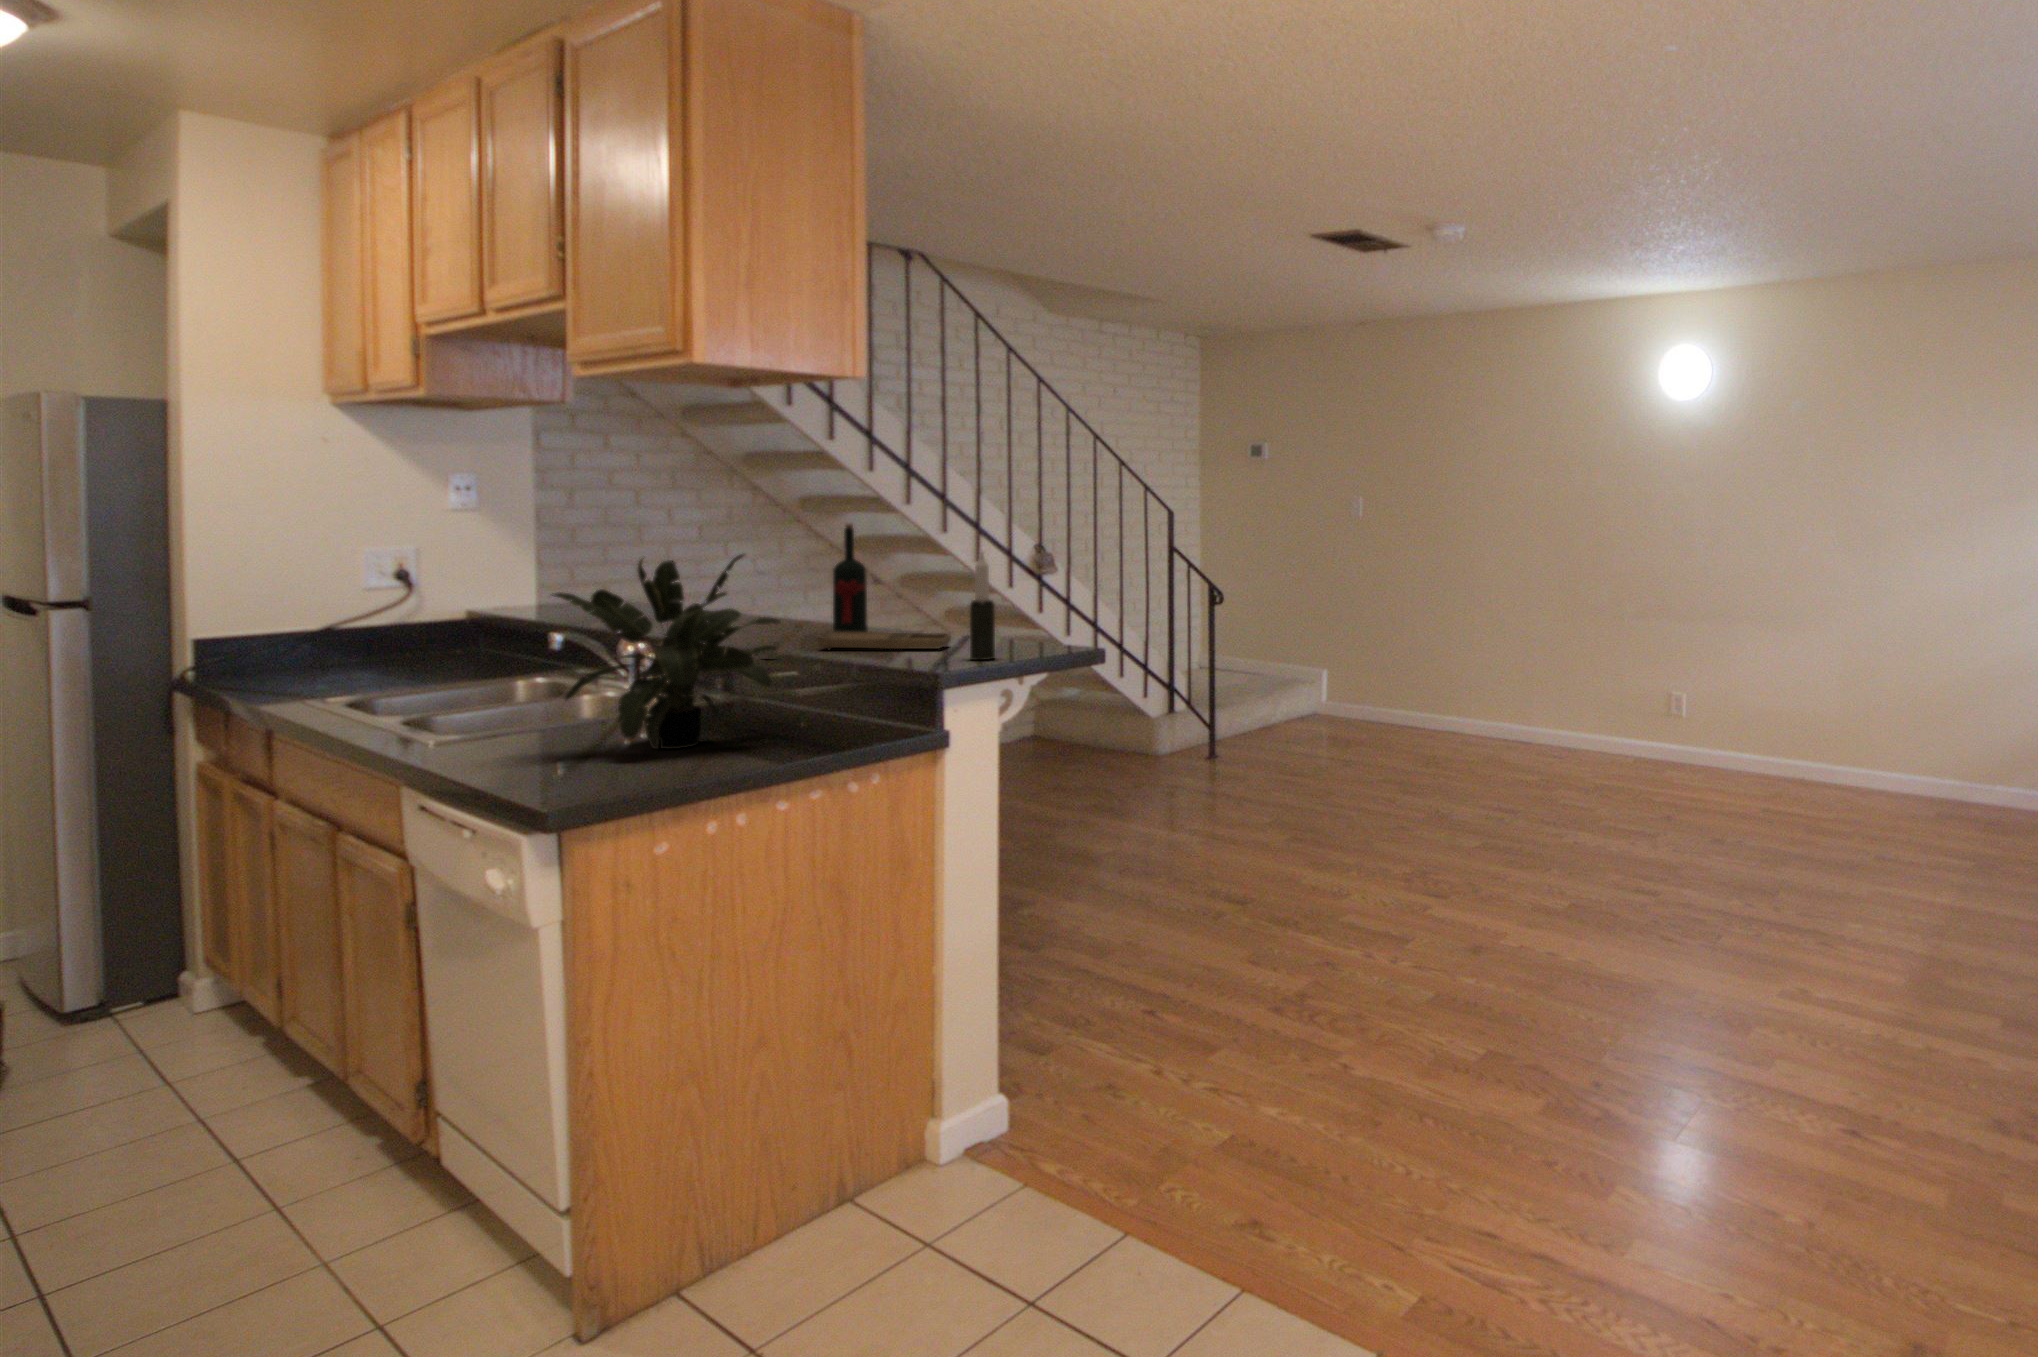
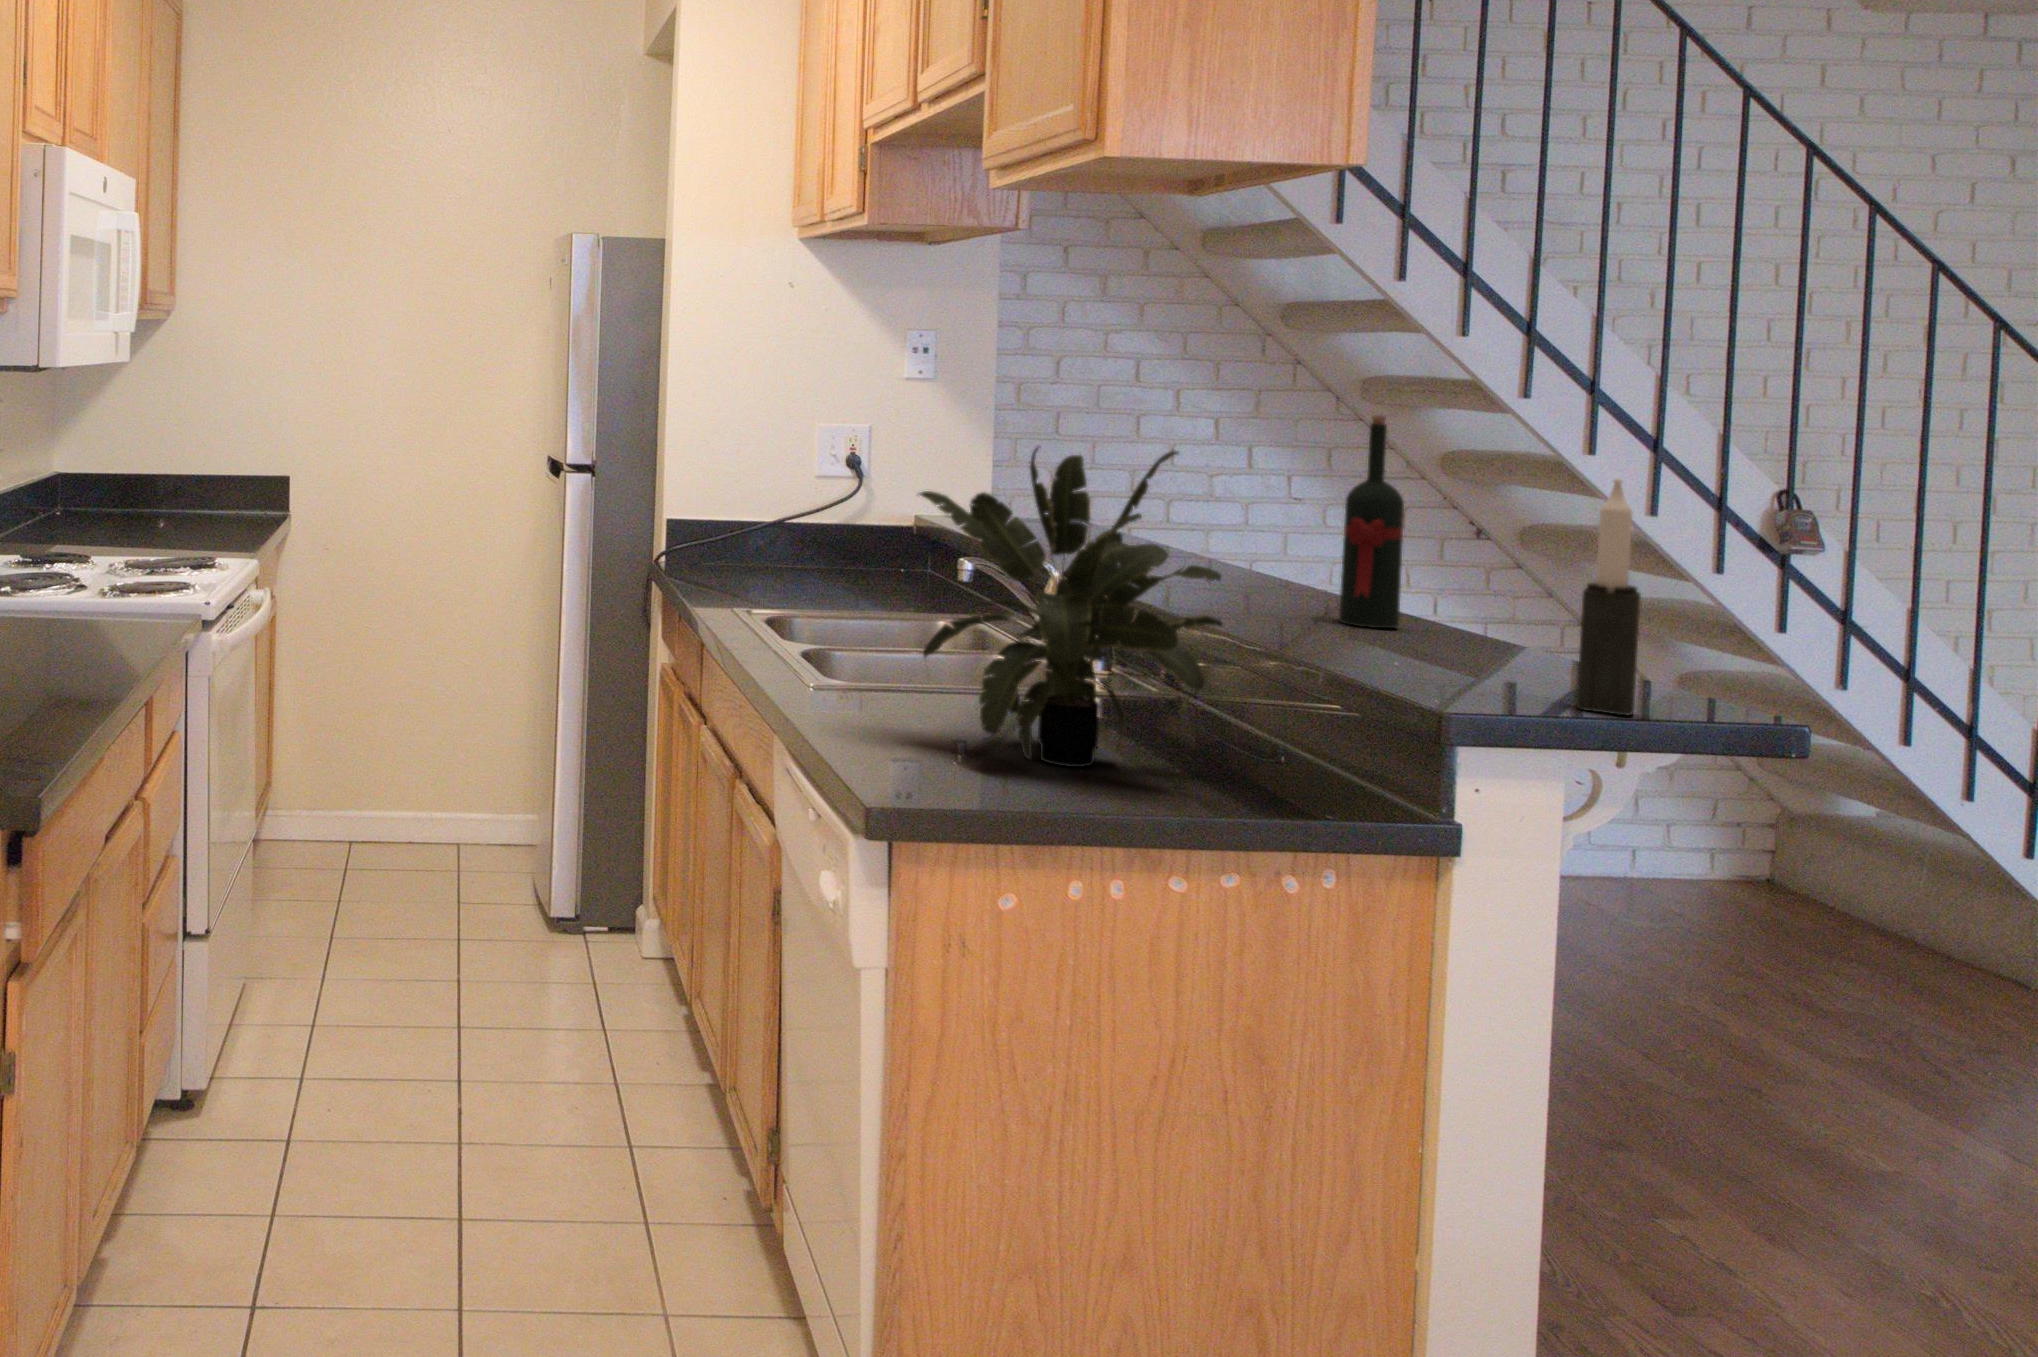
tray: present [818,632,951,650] -> none [1299,609,1551,671]

